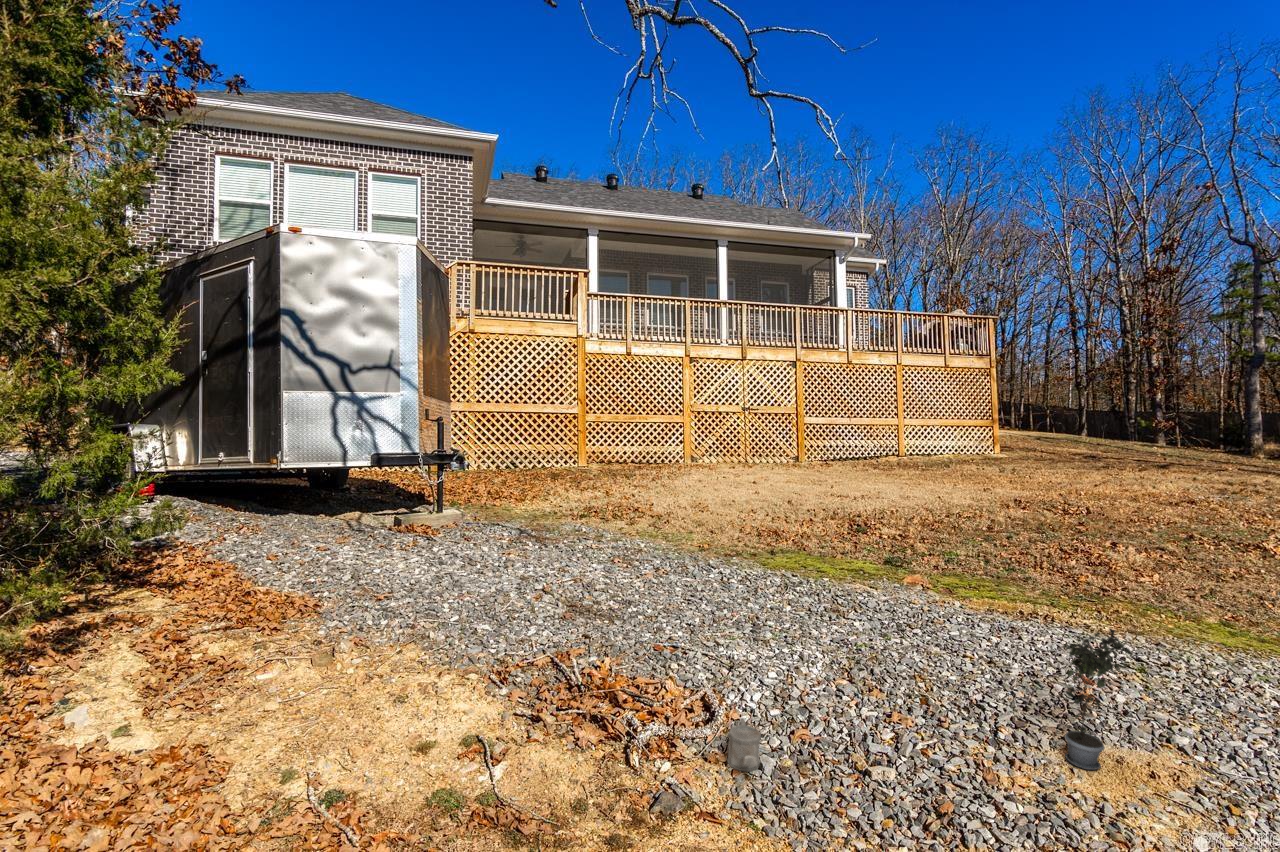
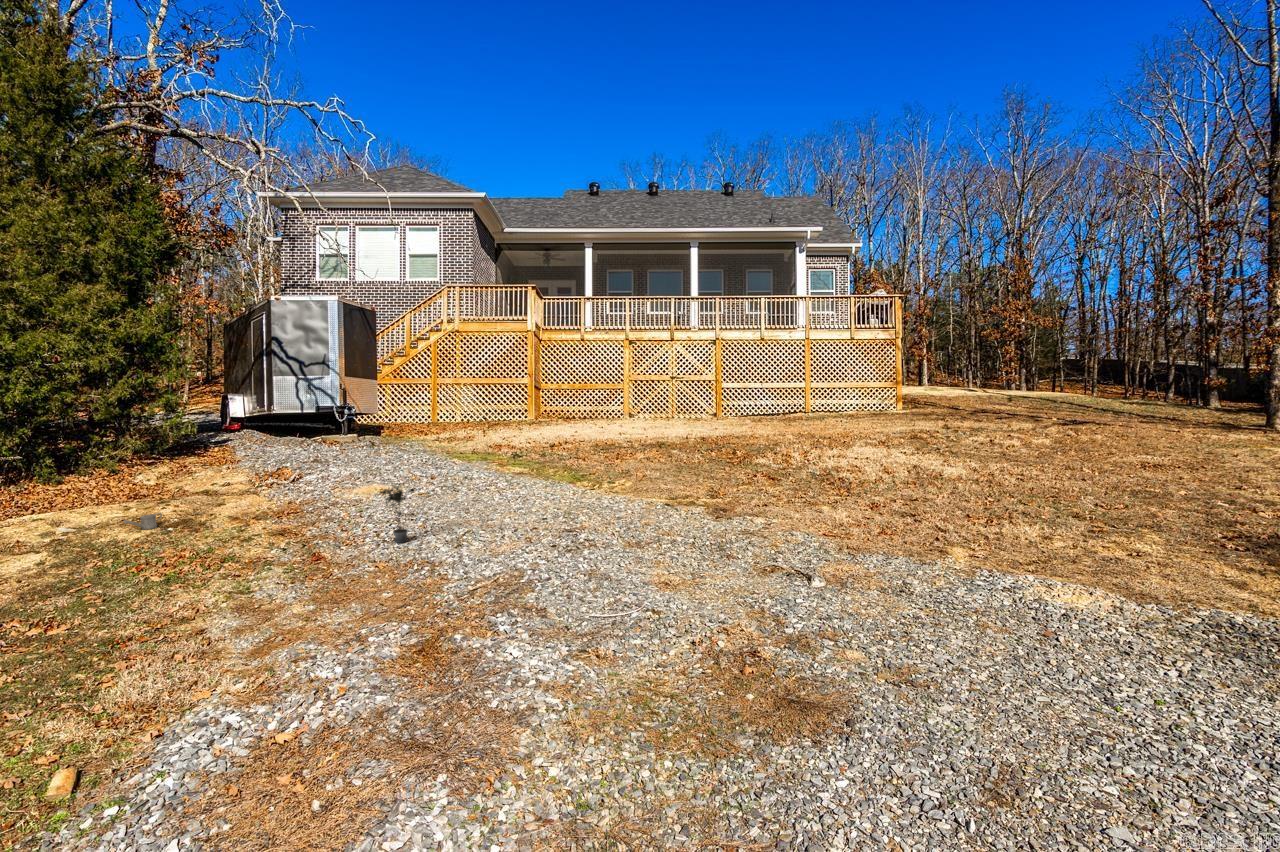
watering can: present [727,718,761,772] -> present [124,513,162,530]

